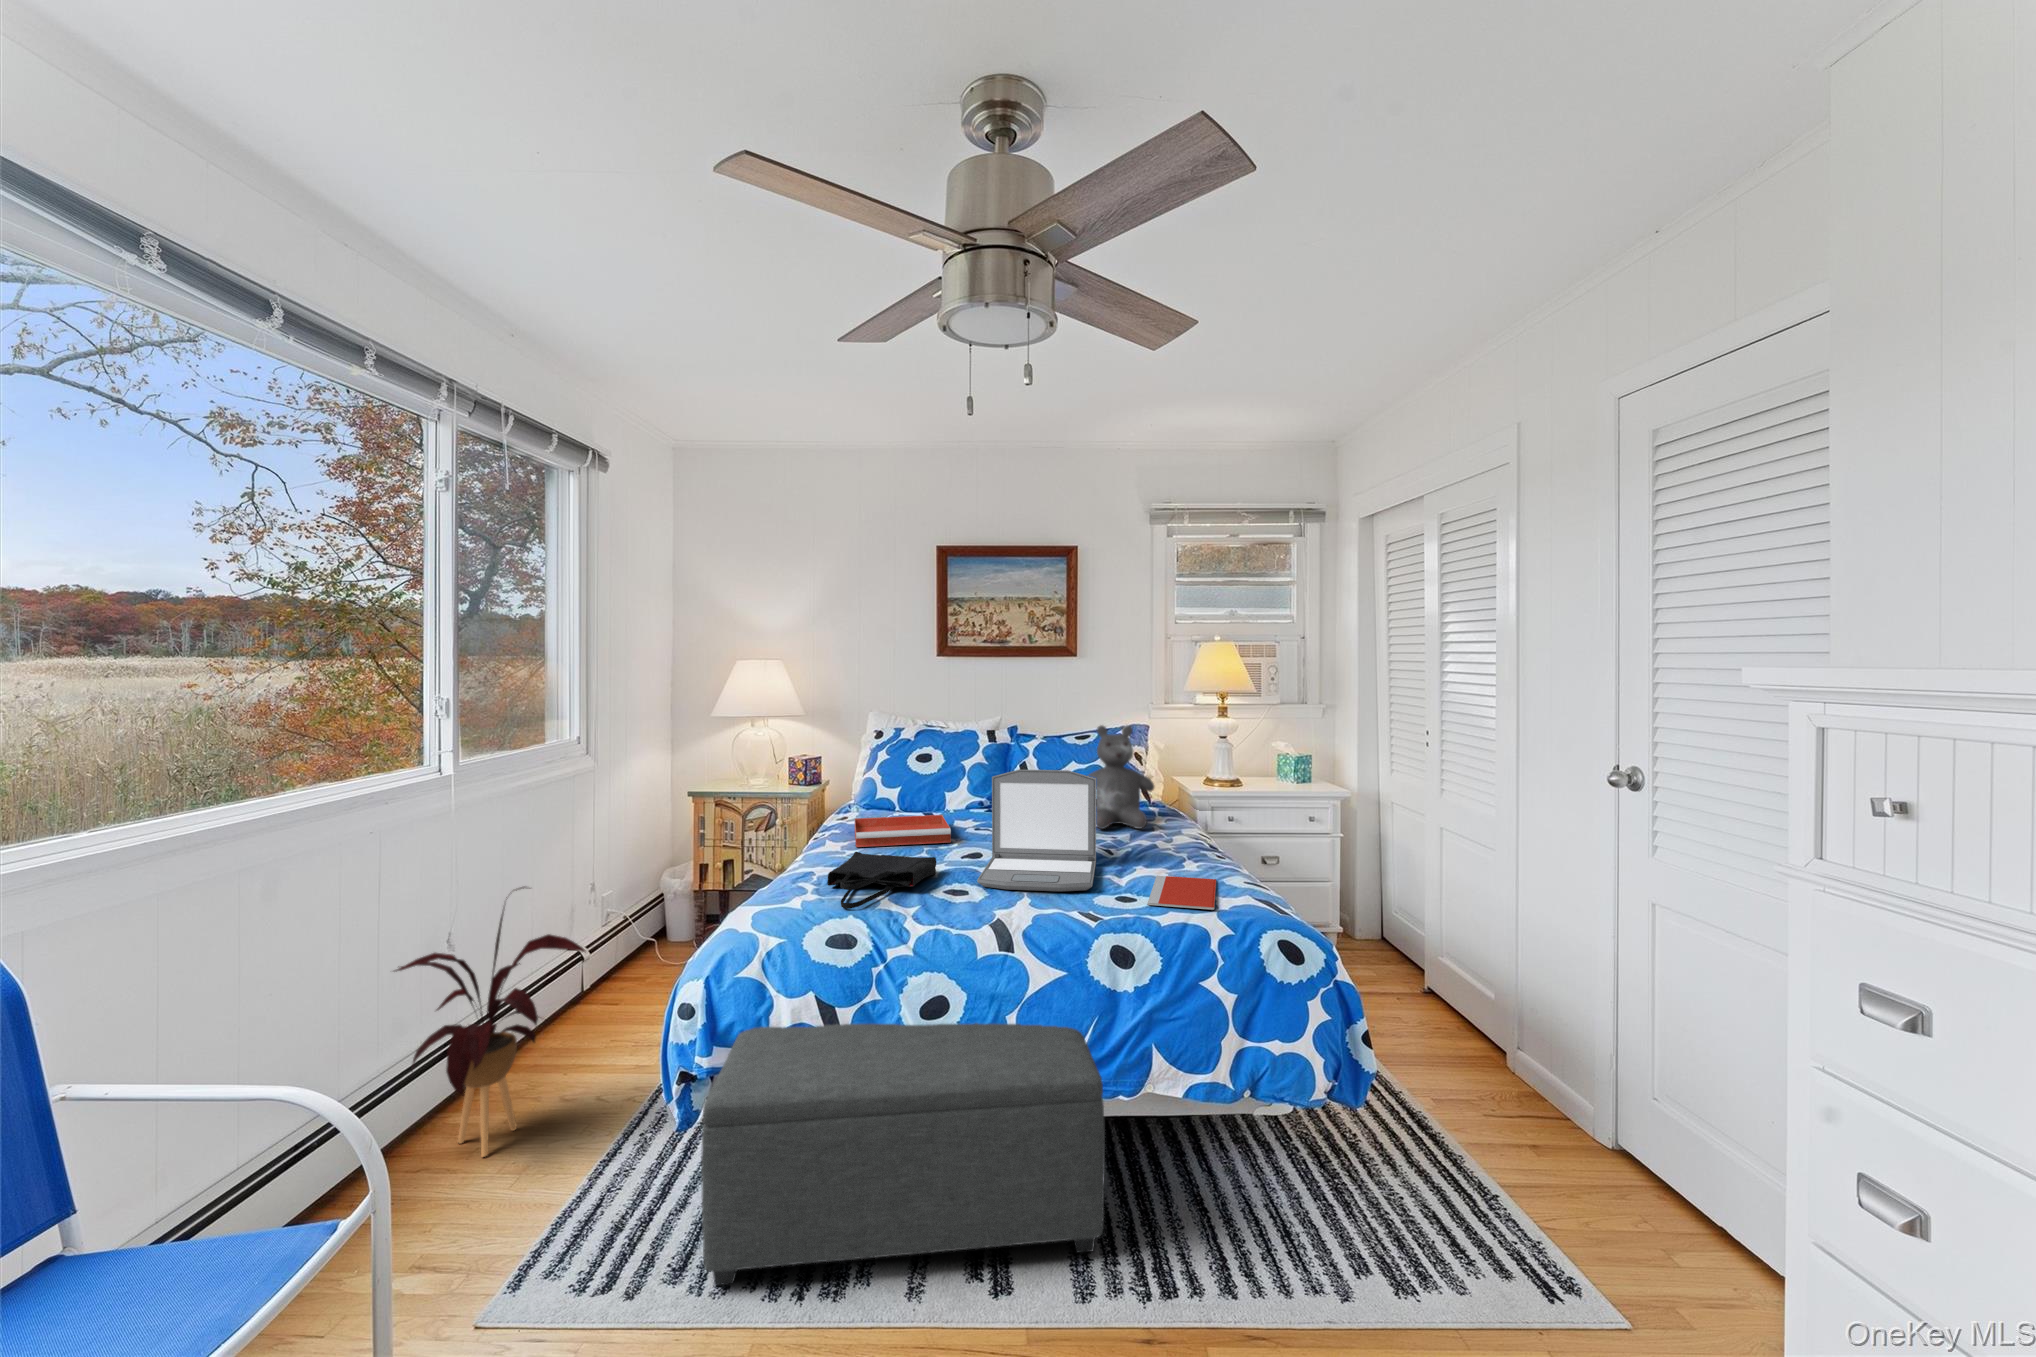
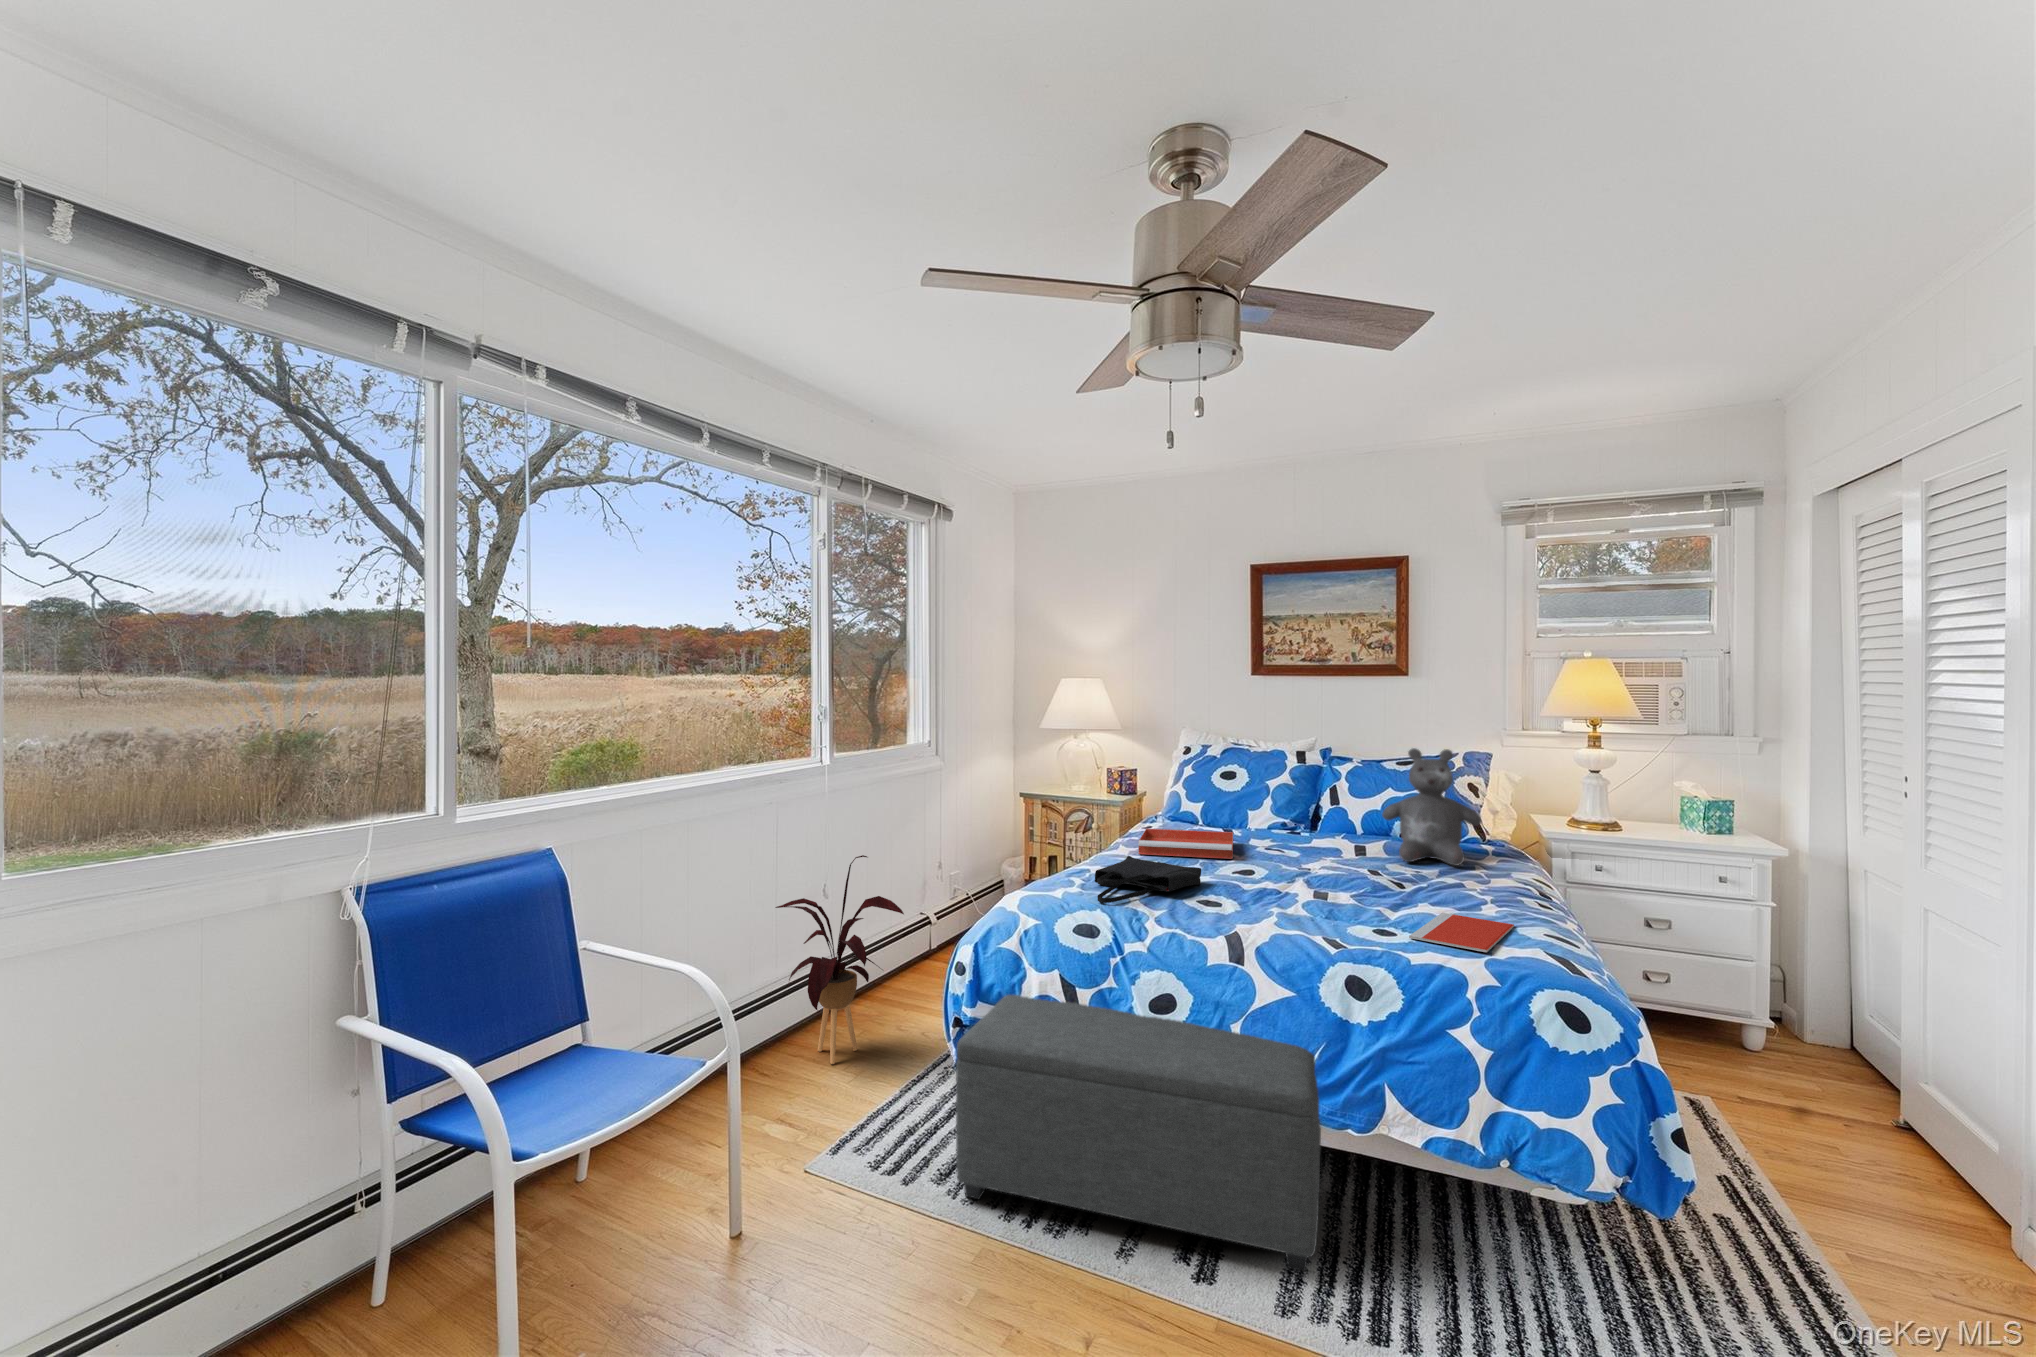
laptop: present [977,770,1096,891] -> none [1235,788,1376,916]

